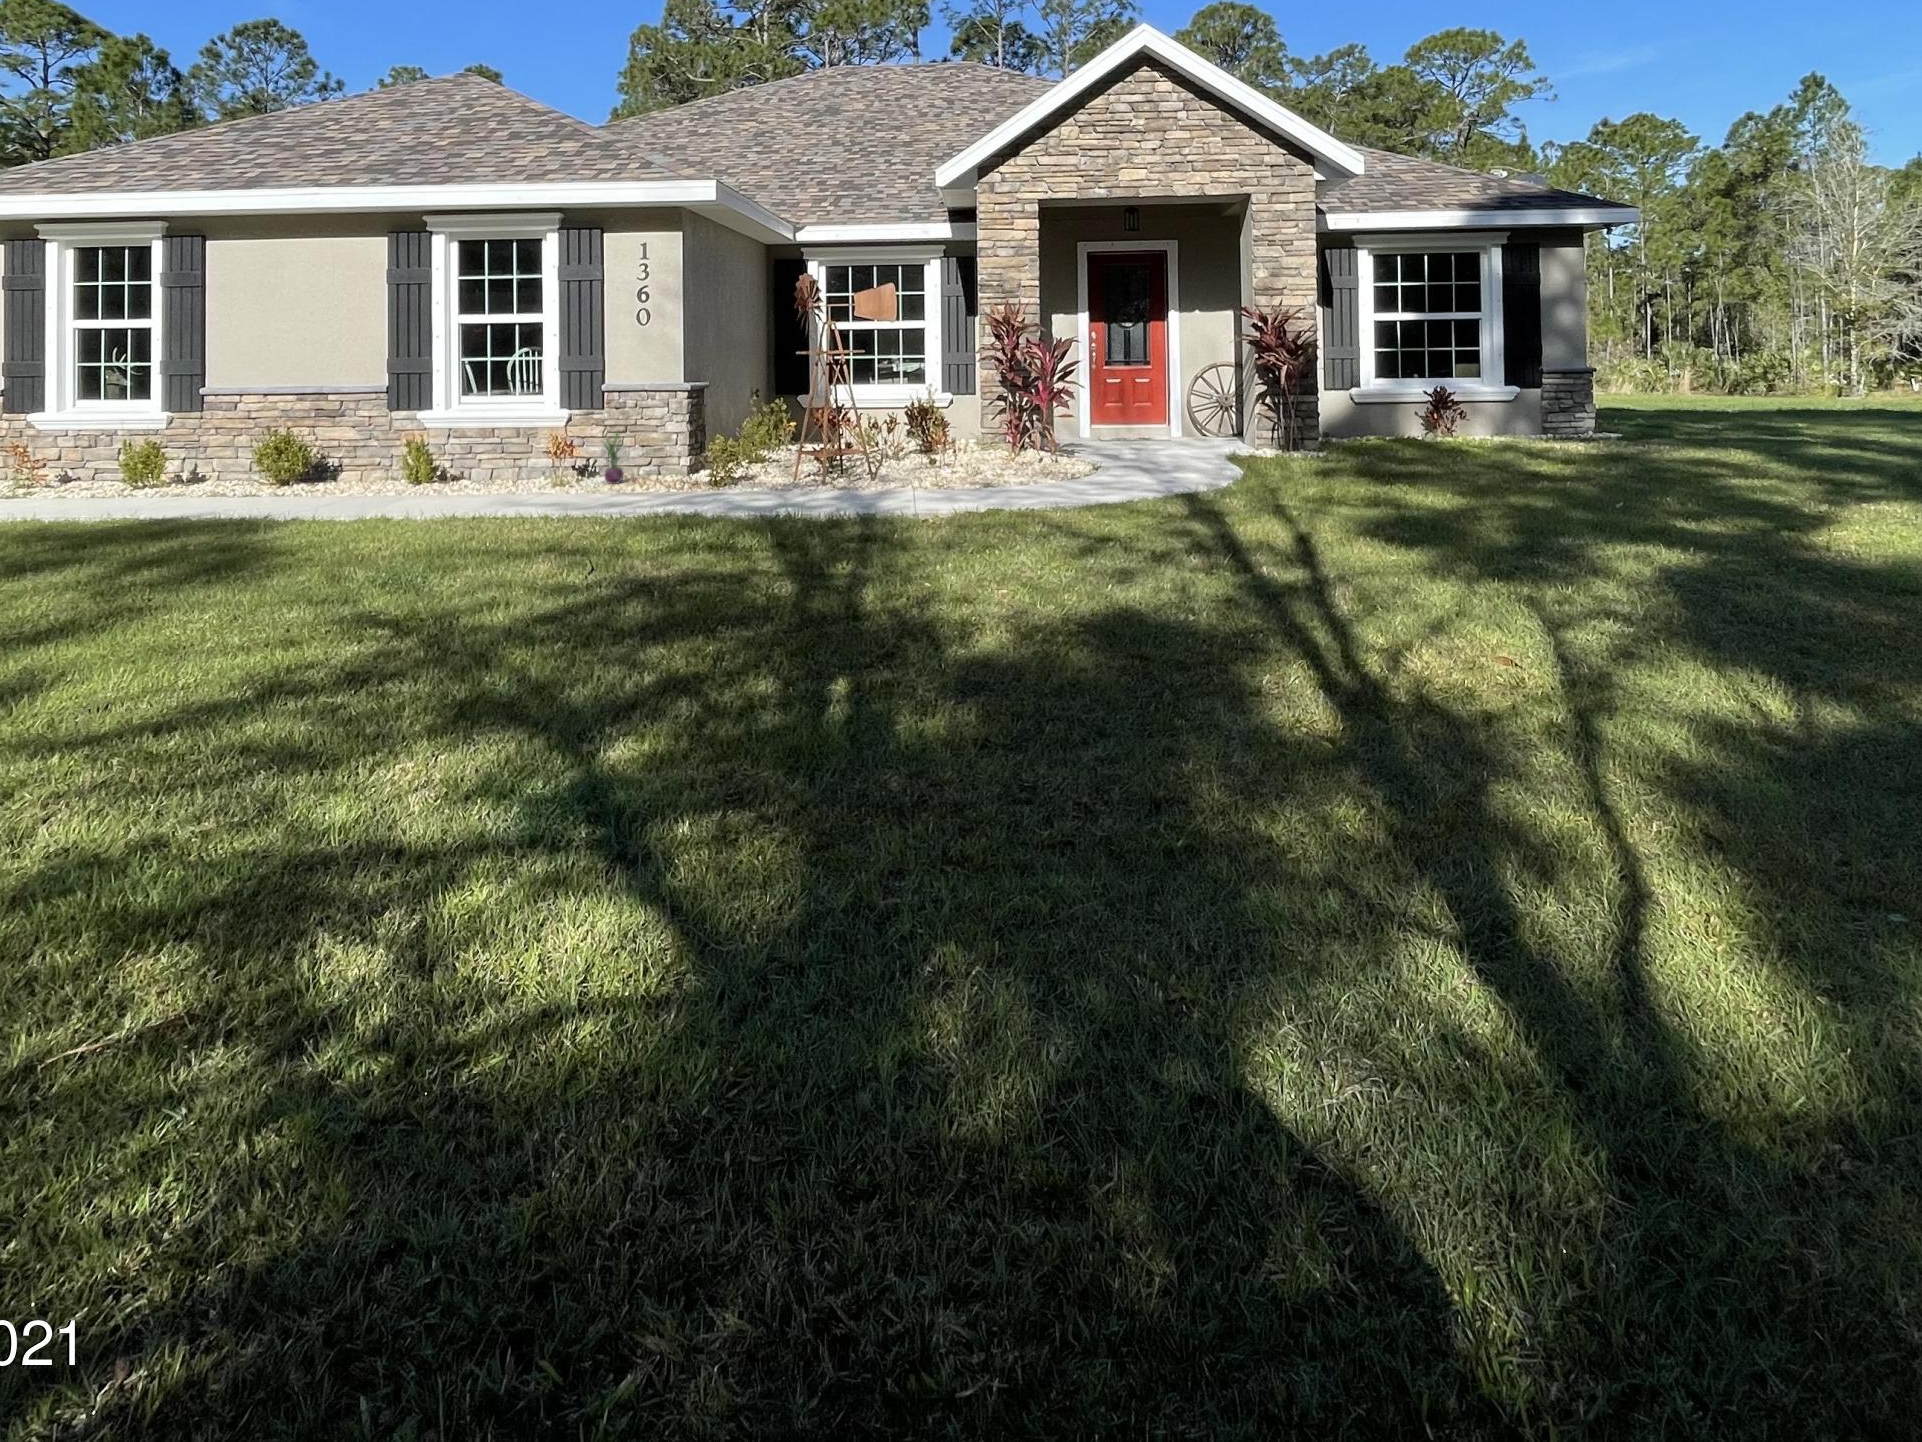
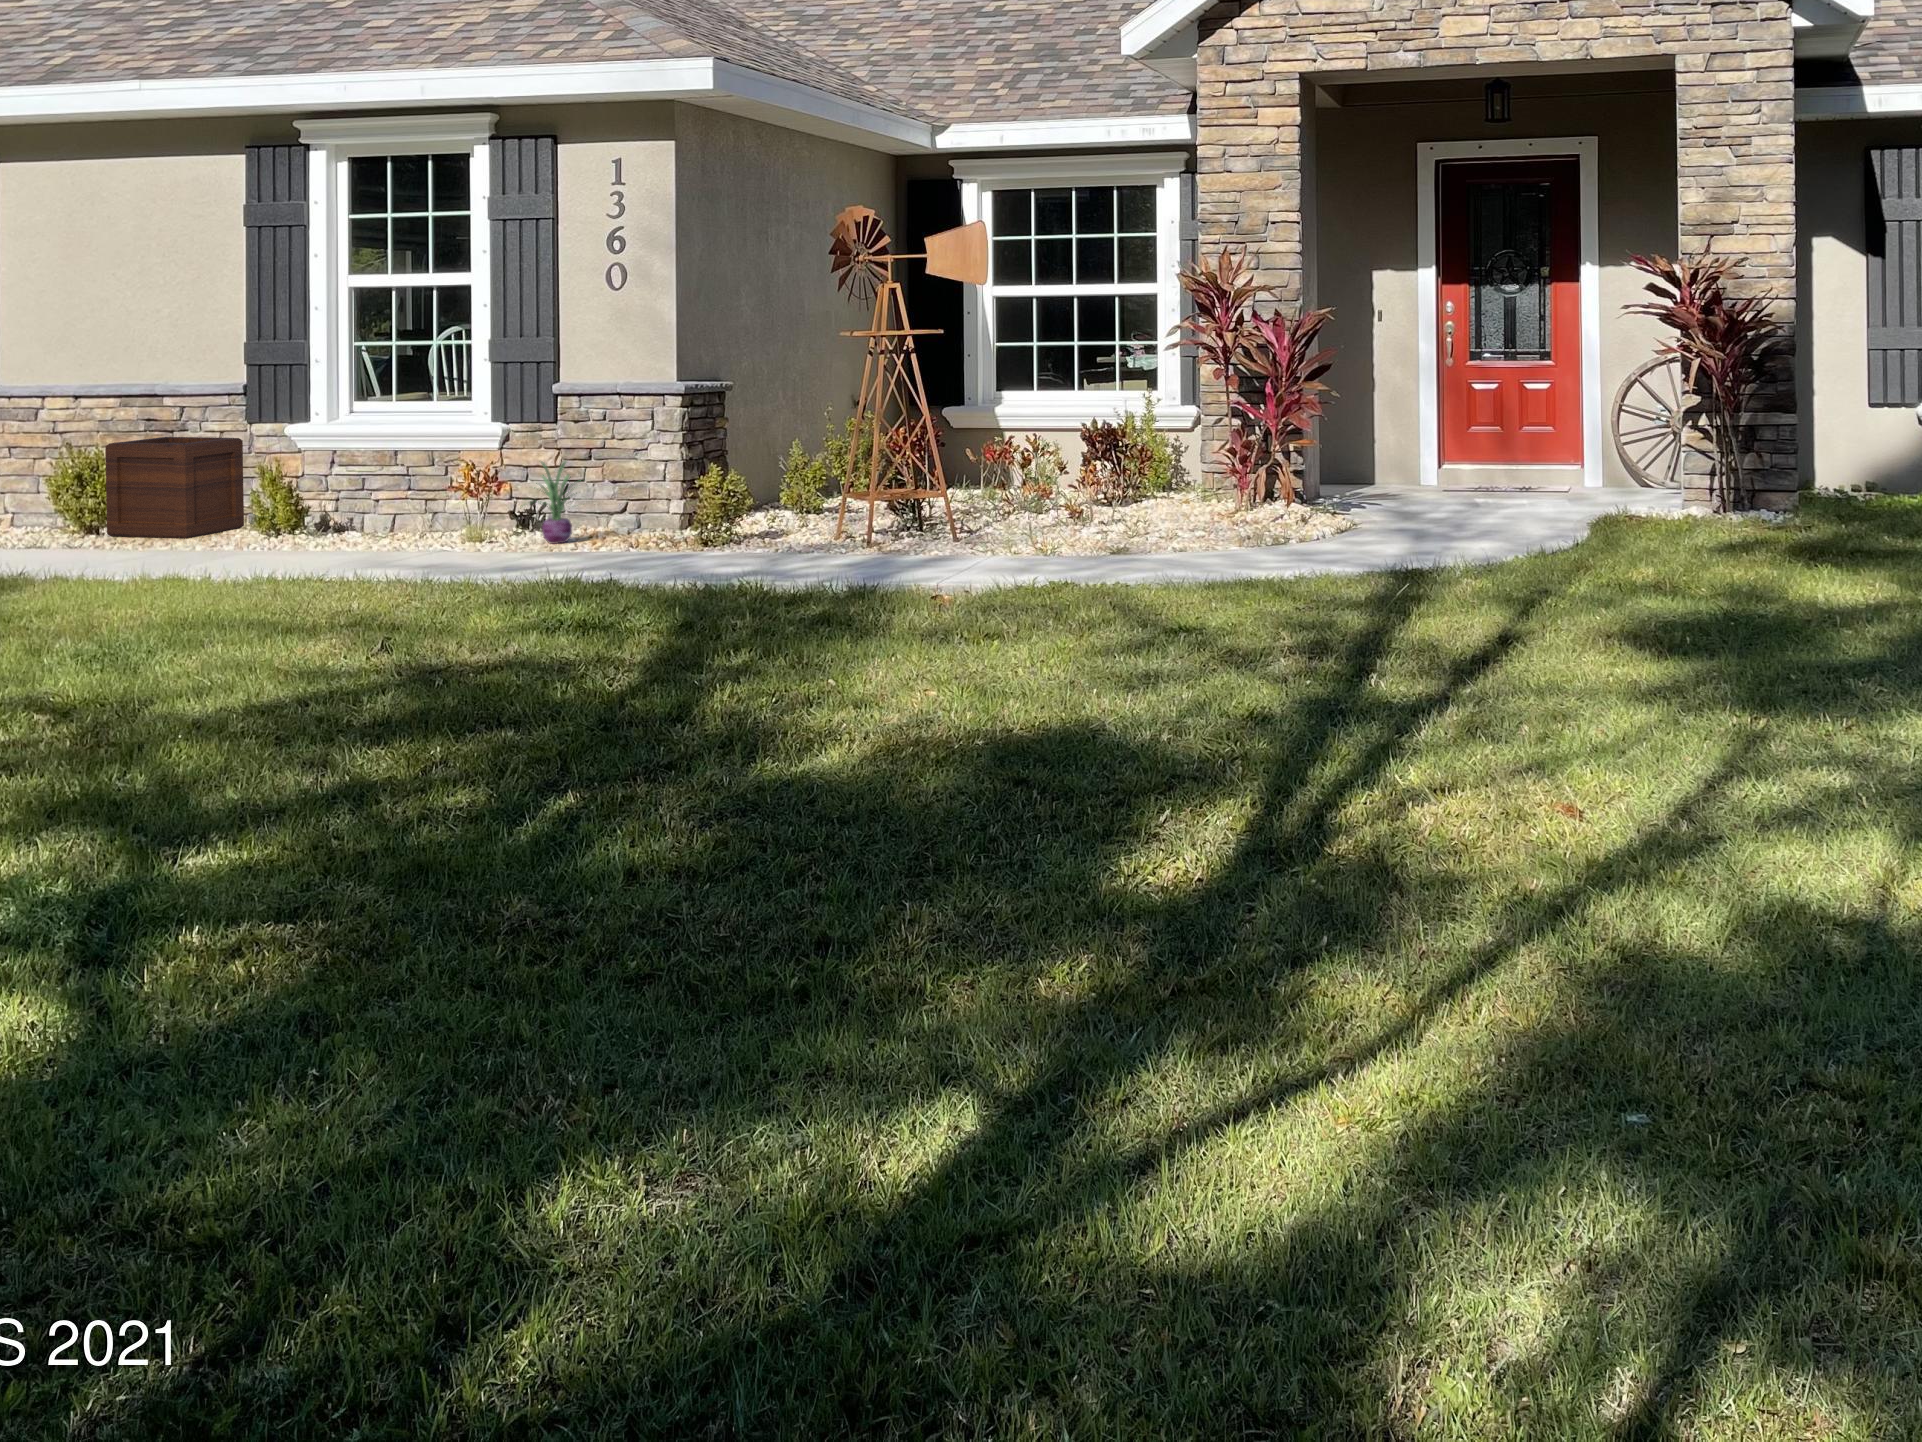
wooden crate: none [298,420,389,486] -> present [105,437,244,539]

